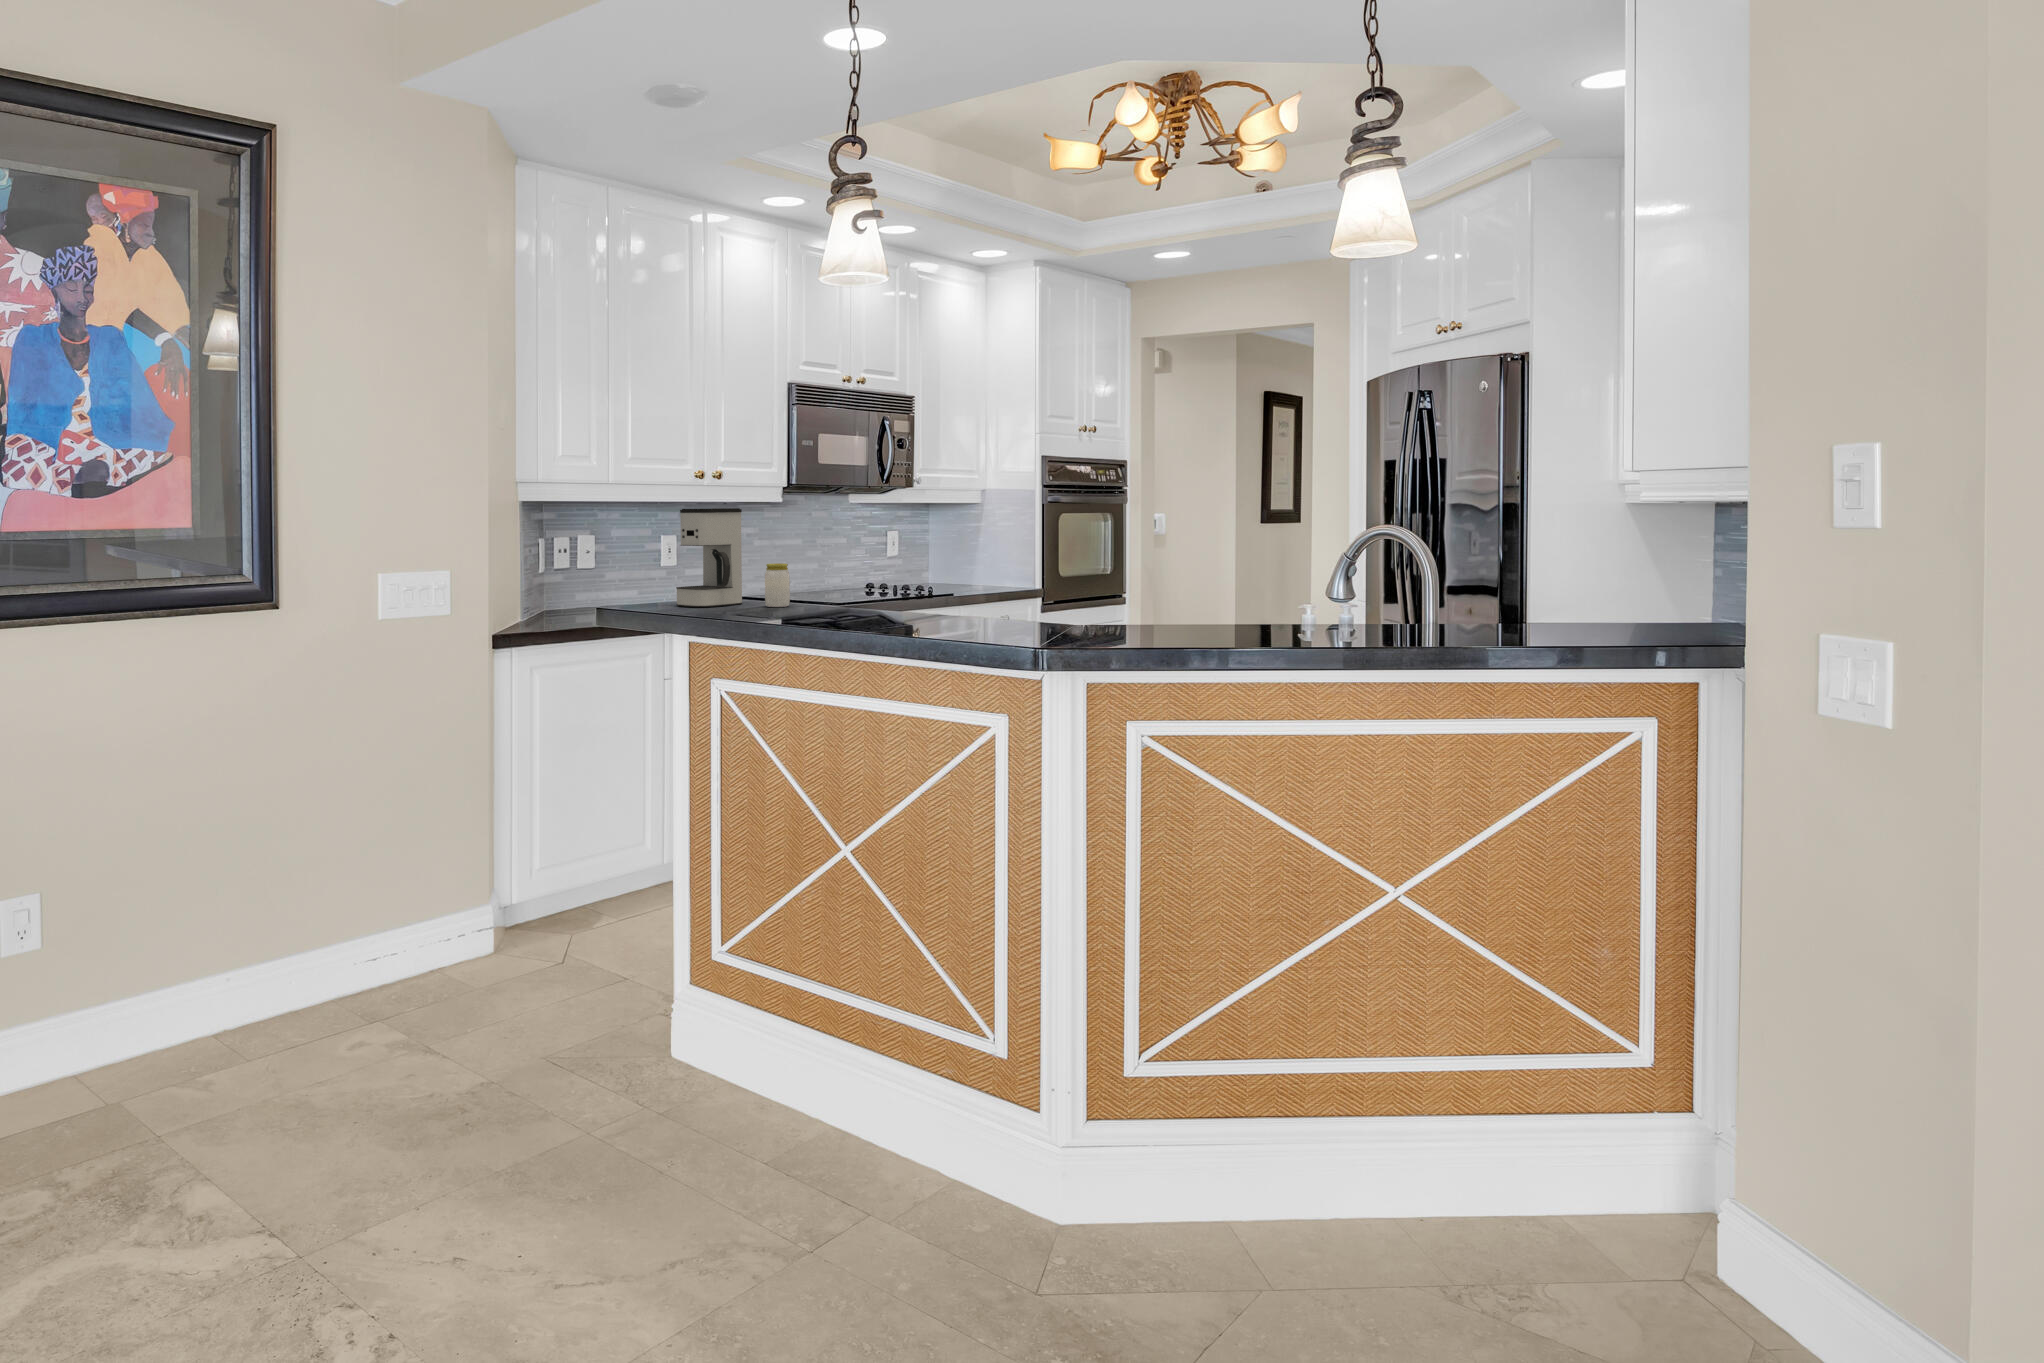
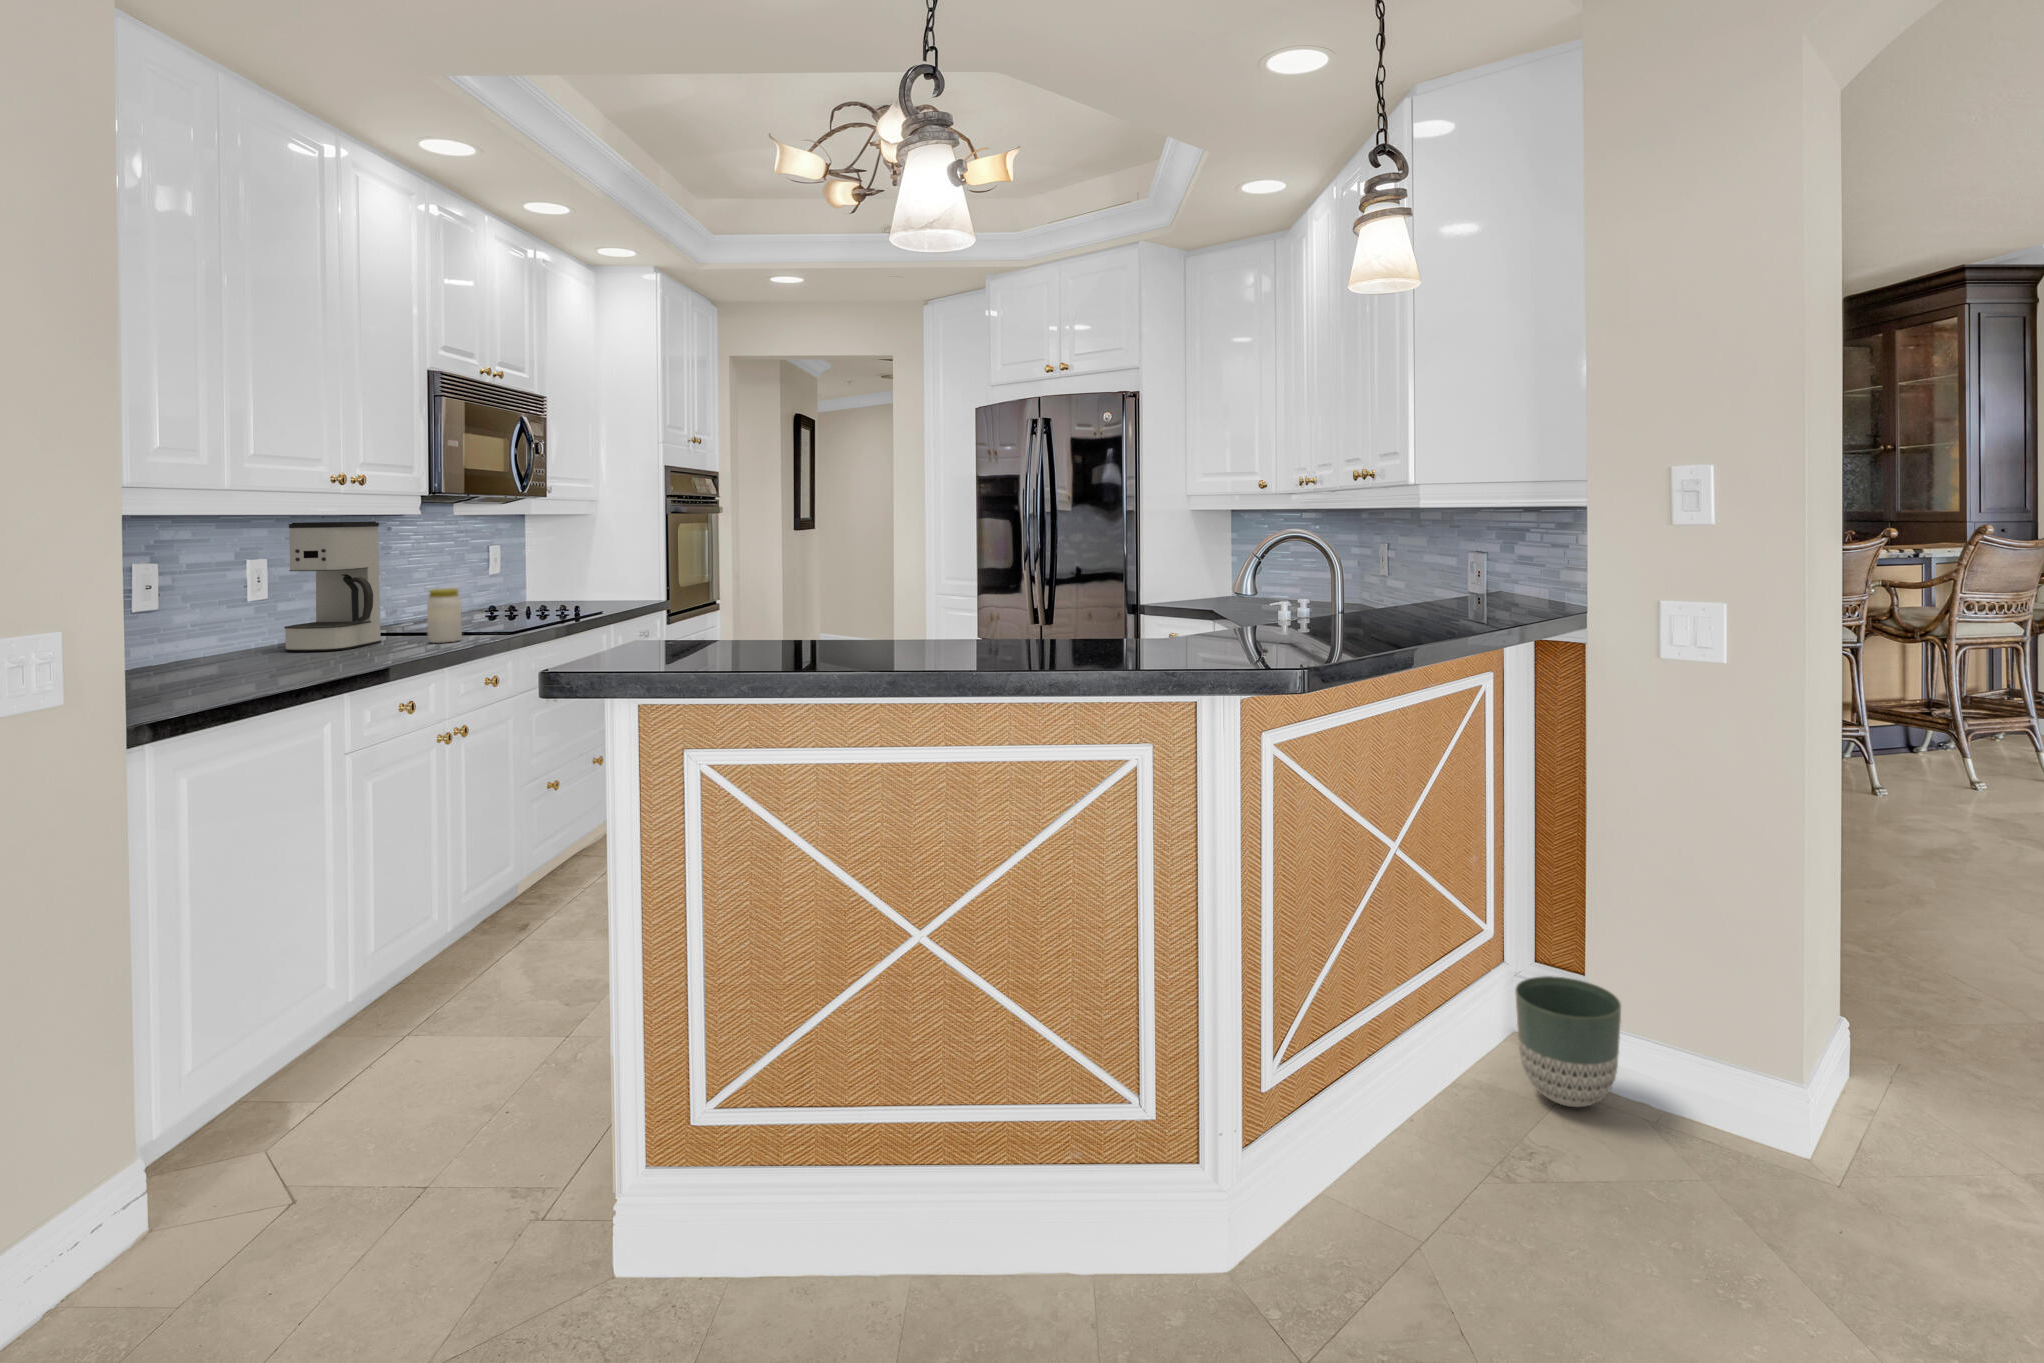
planter: none [1575,1108,1724,1281] -> present [1515,976,1621,1107]

